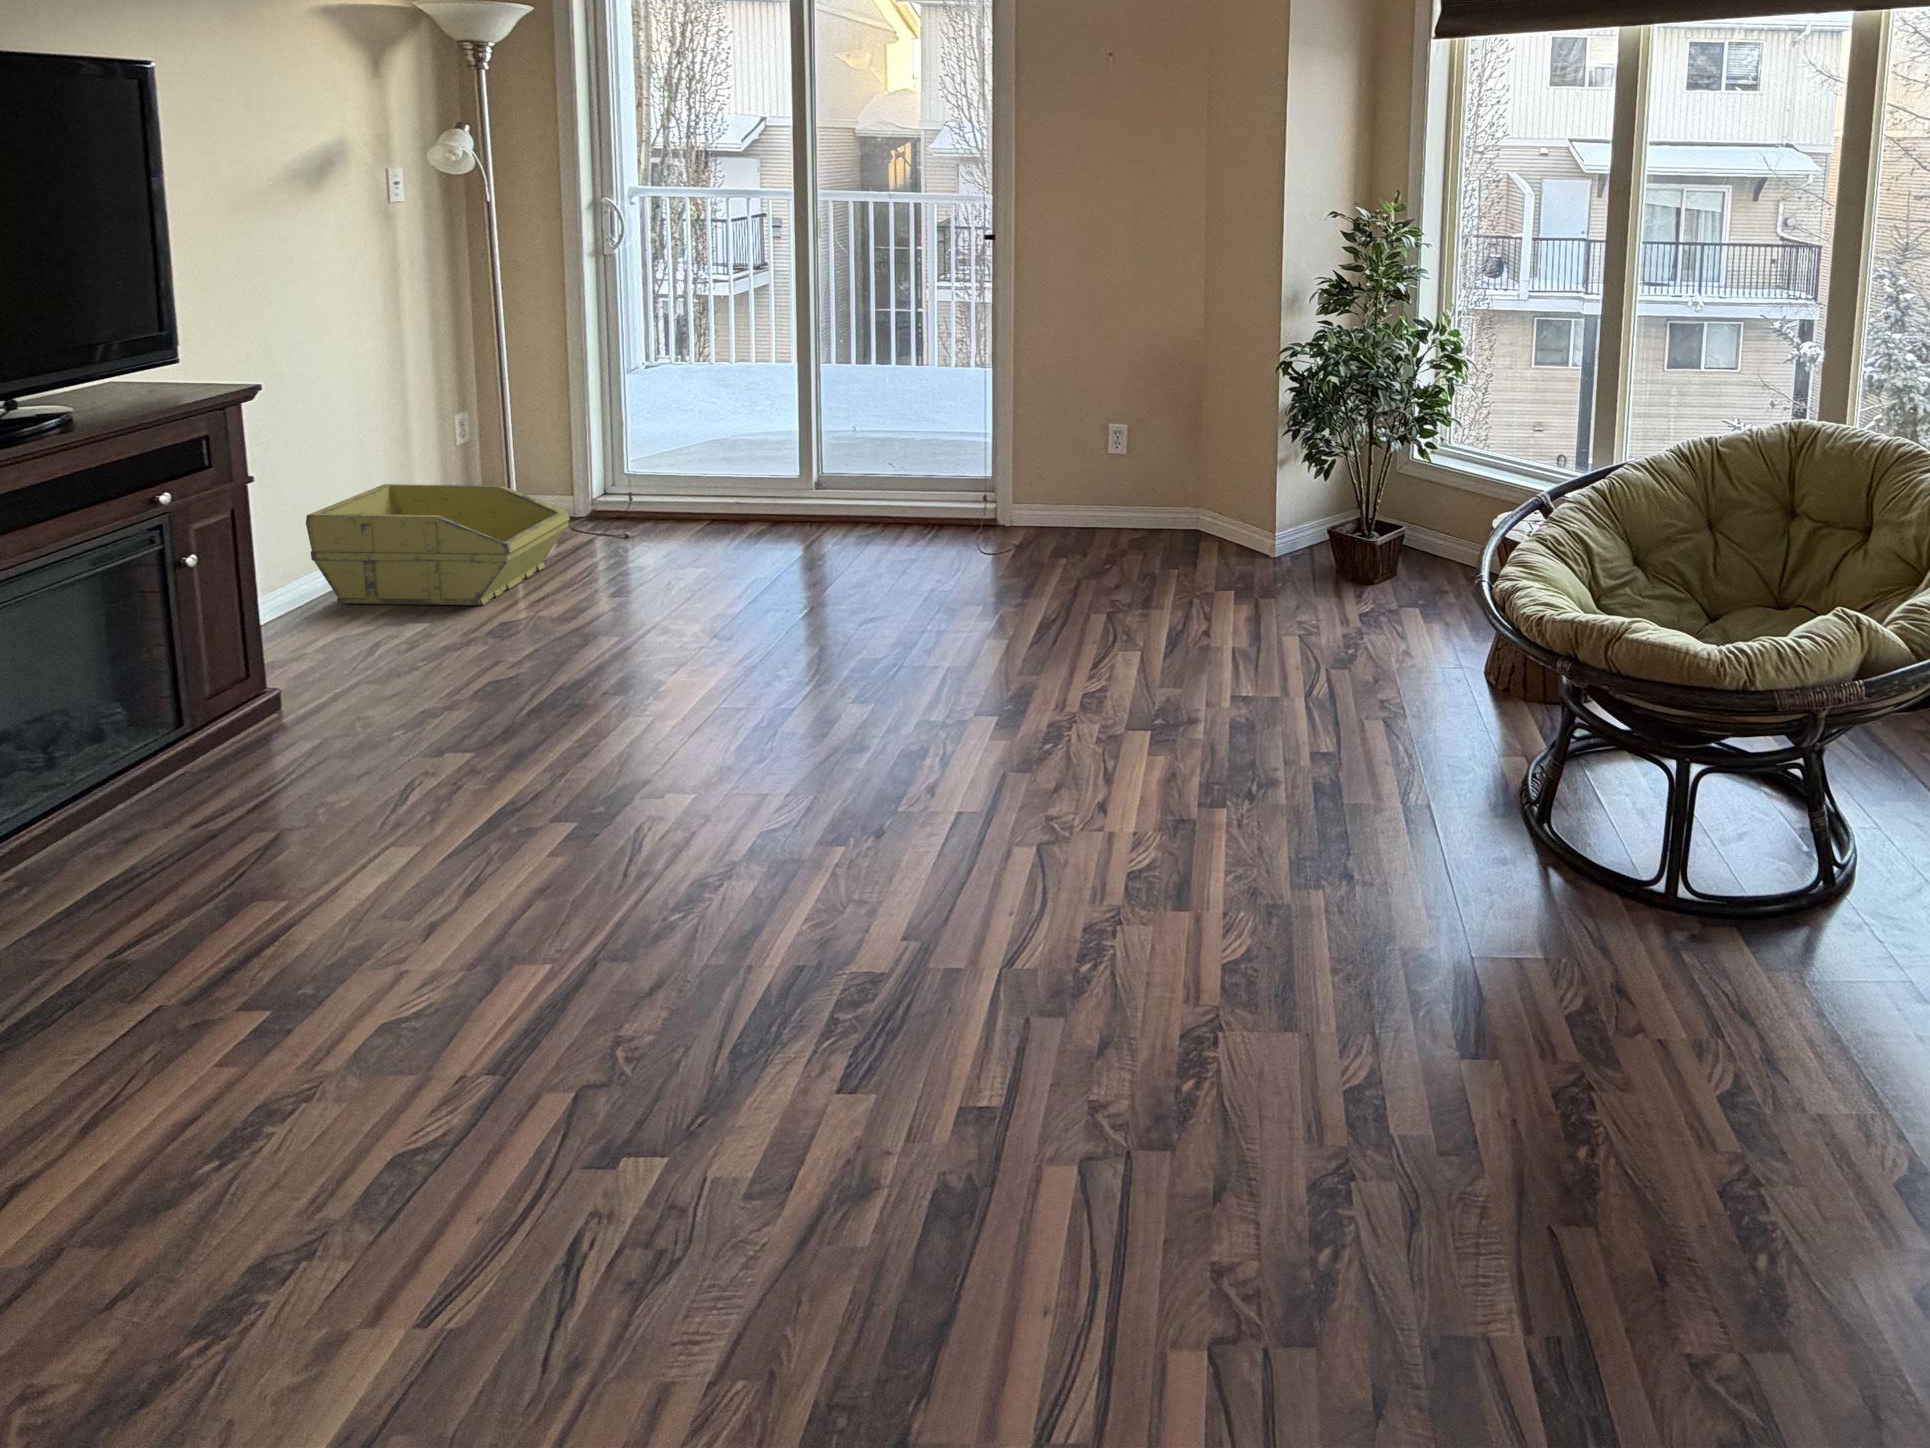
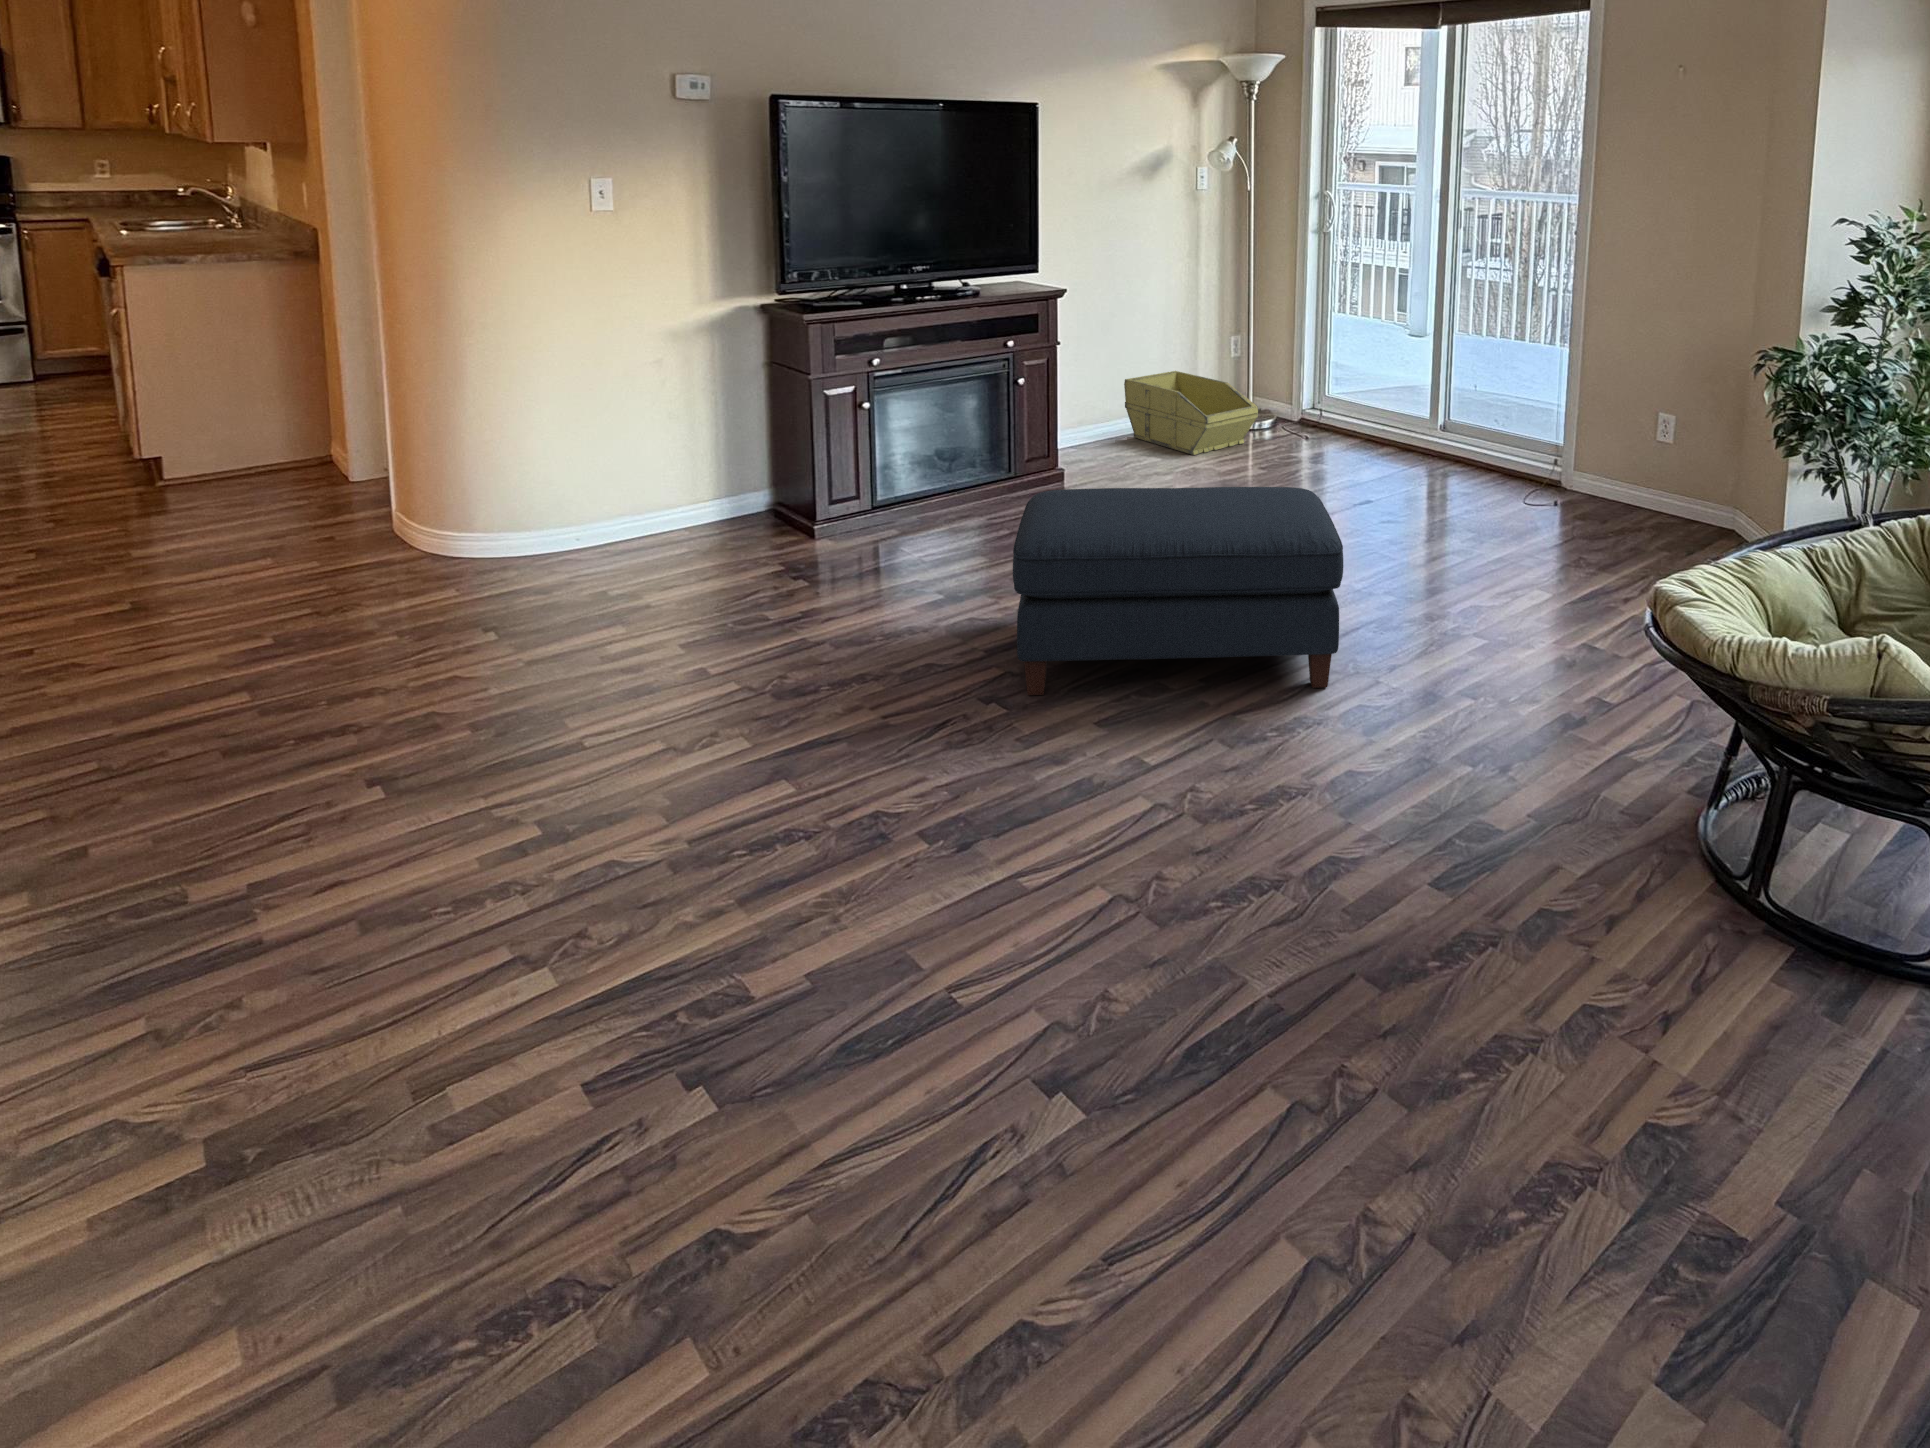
ottoman: none [506,615,1088,1111] -> present [1013,487,1343,695]

